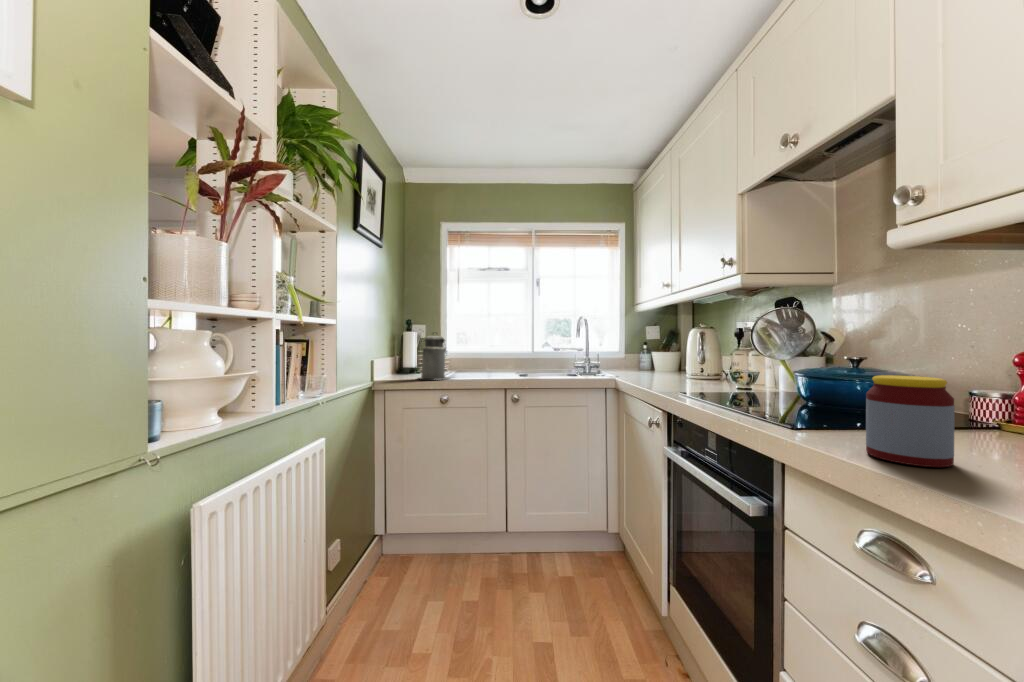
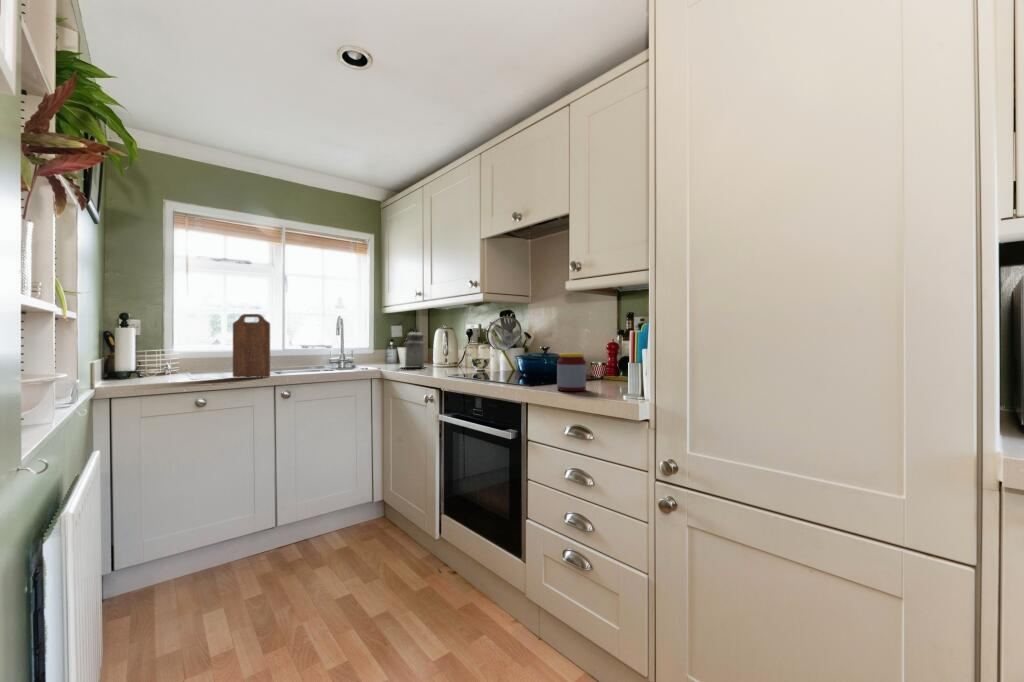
cutting board: none [473,317,500,379] -> present [233,314,270,377]
canister: present [419,333,450,380] -> present [404,331,424,368]

